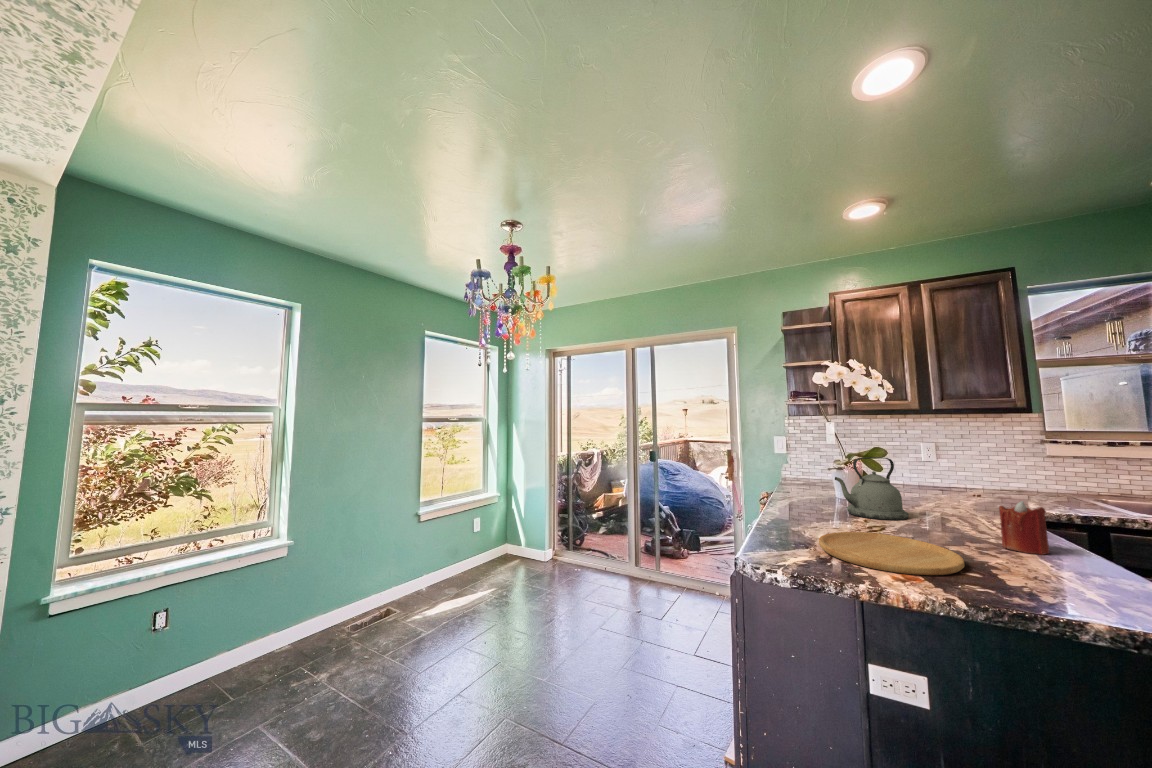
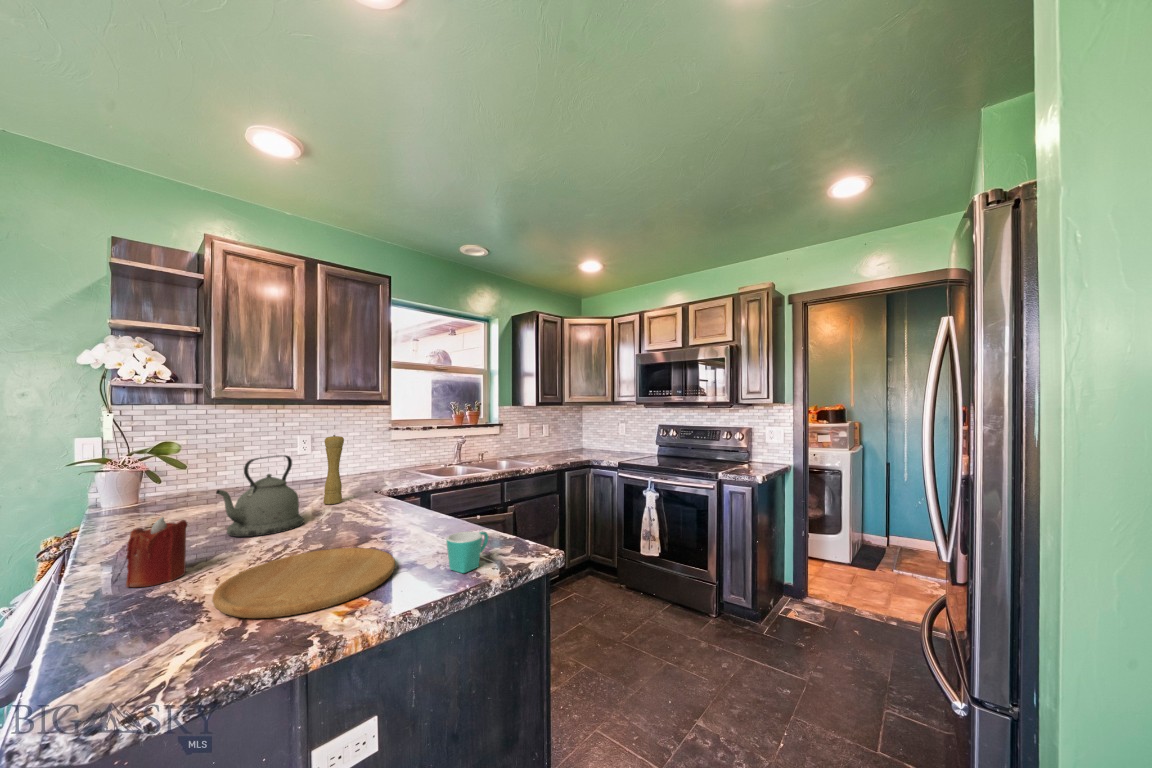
pepper mill: none [931,444,957,511] -> present [324,435,344,504]
candle: present [999,501,1050,555] -> present [126,517,187,587]
mug: none [1015,556,1091,603] -> present [446,532,488,573]

